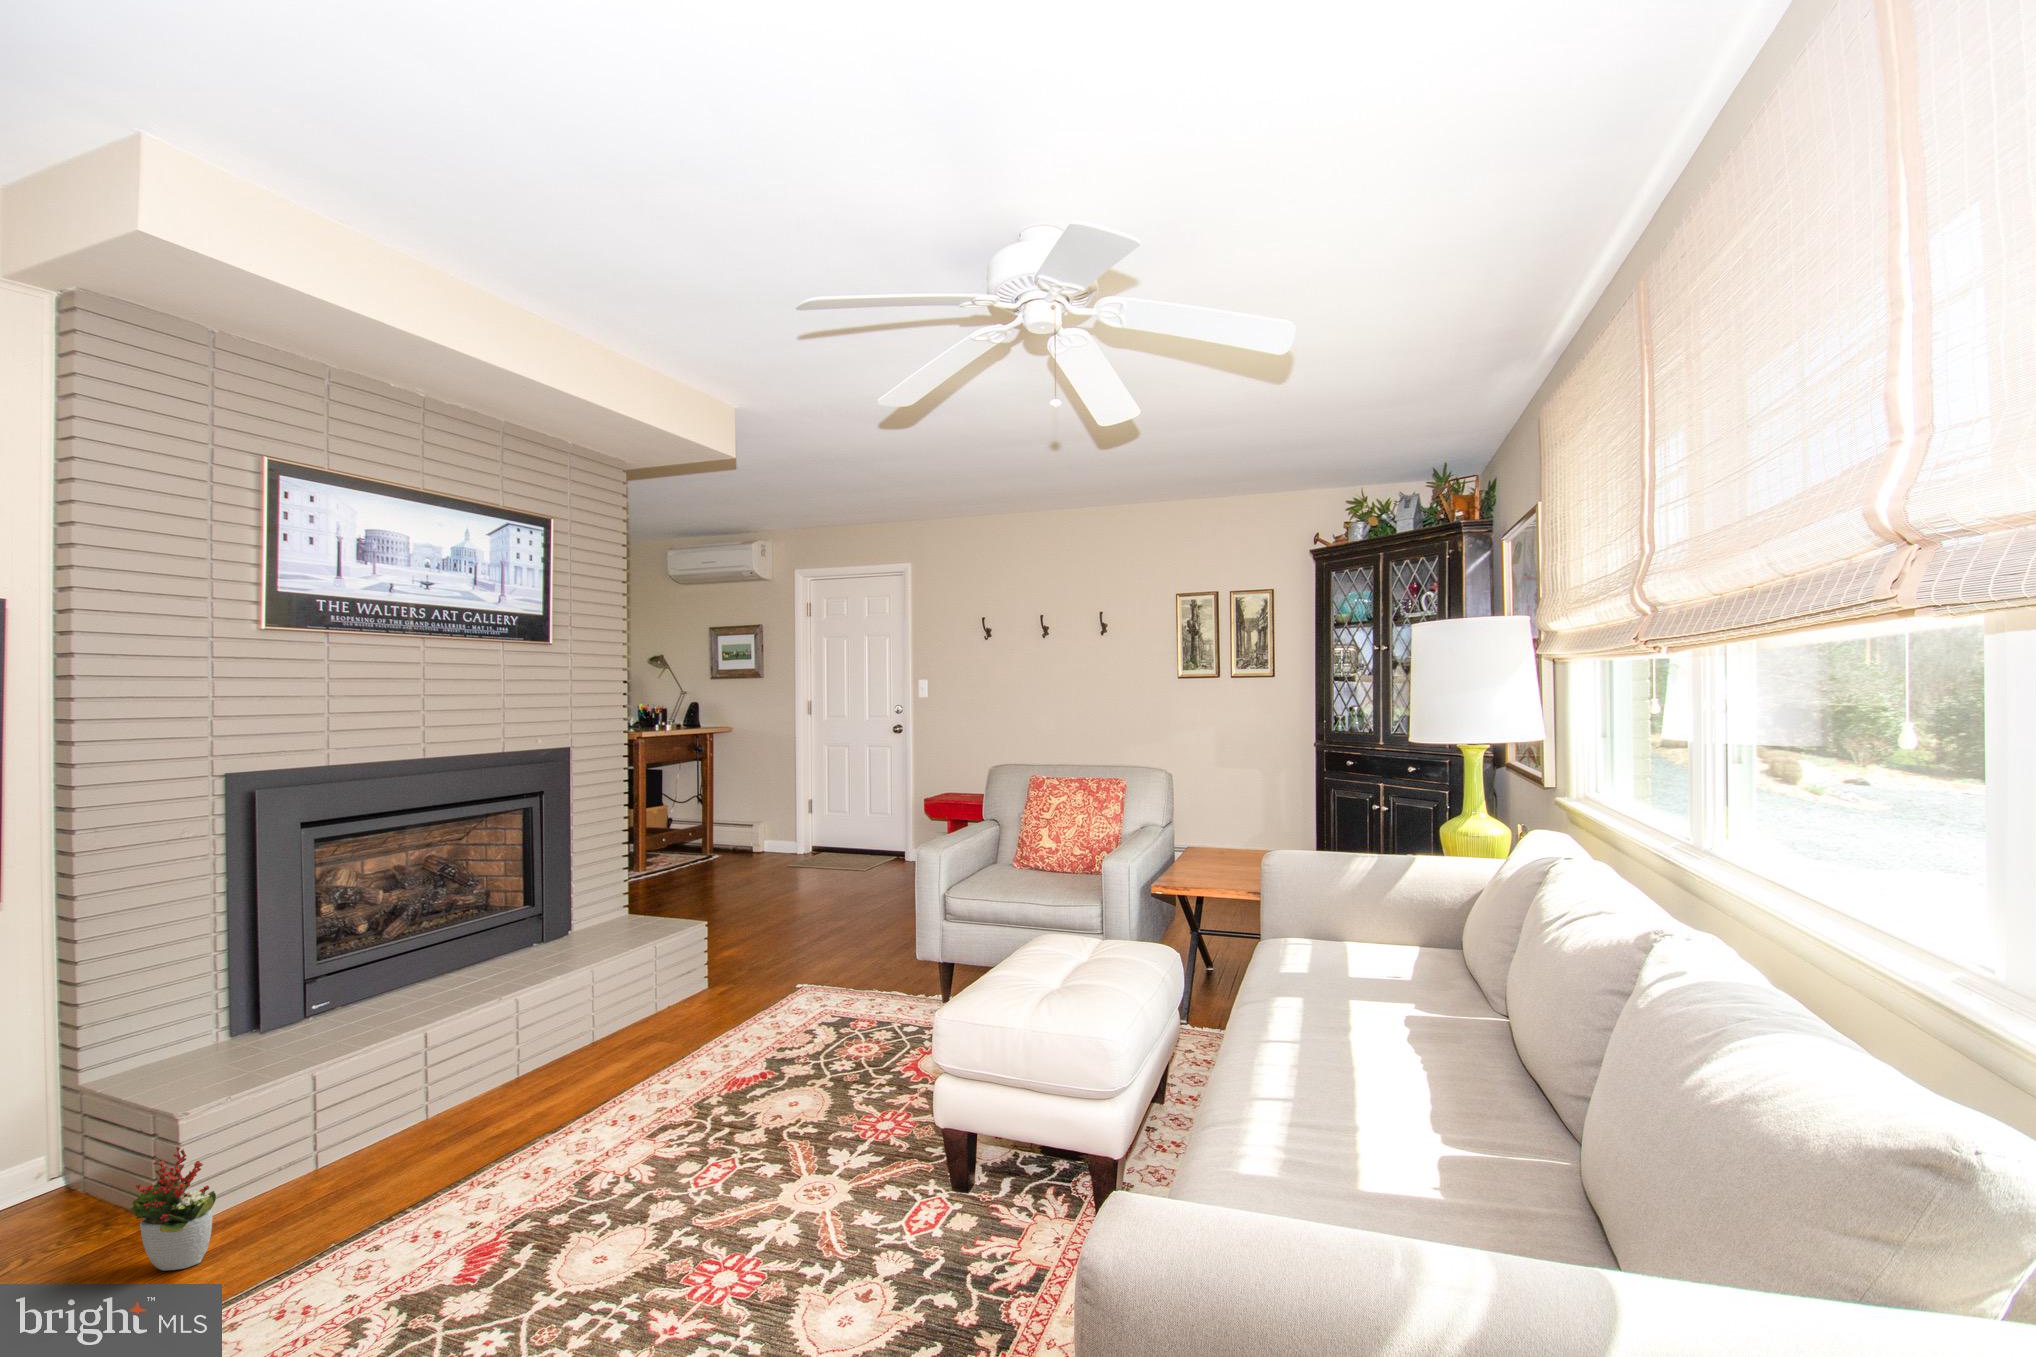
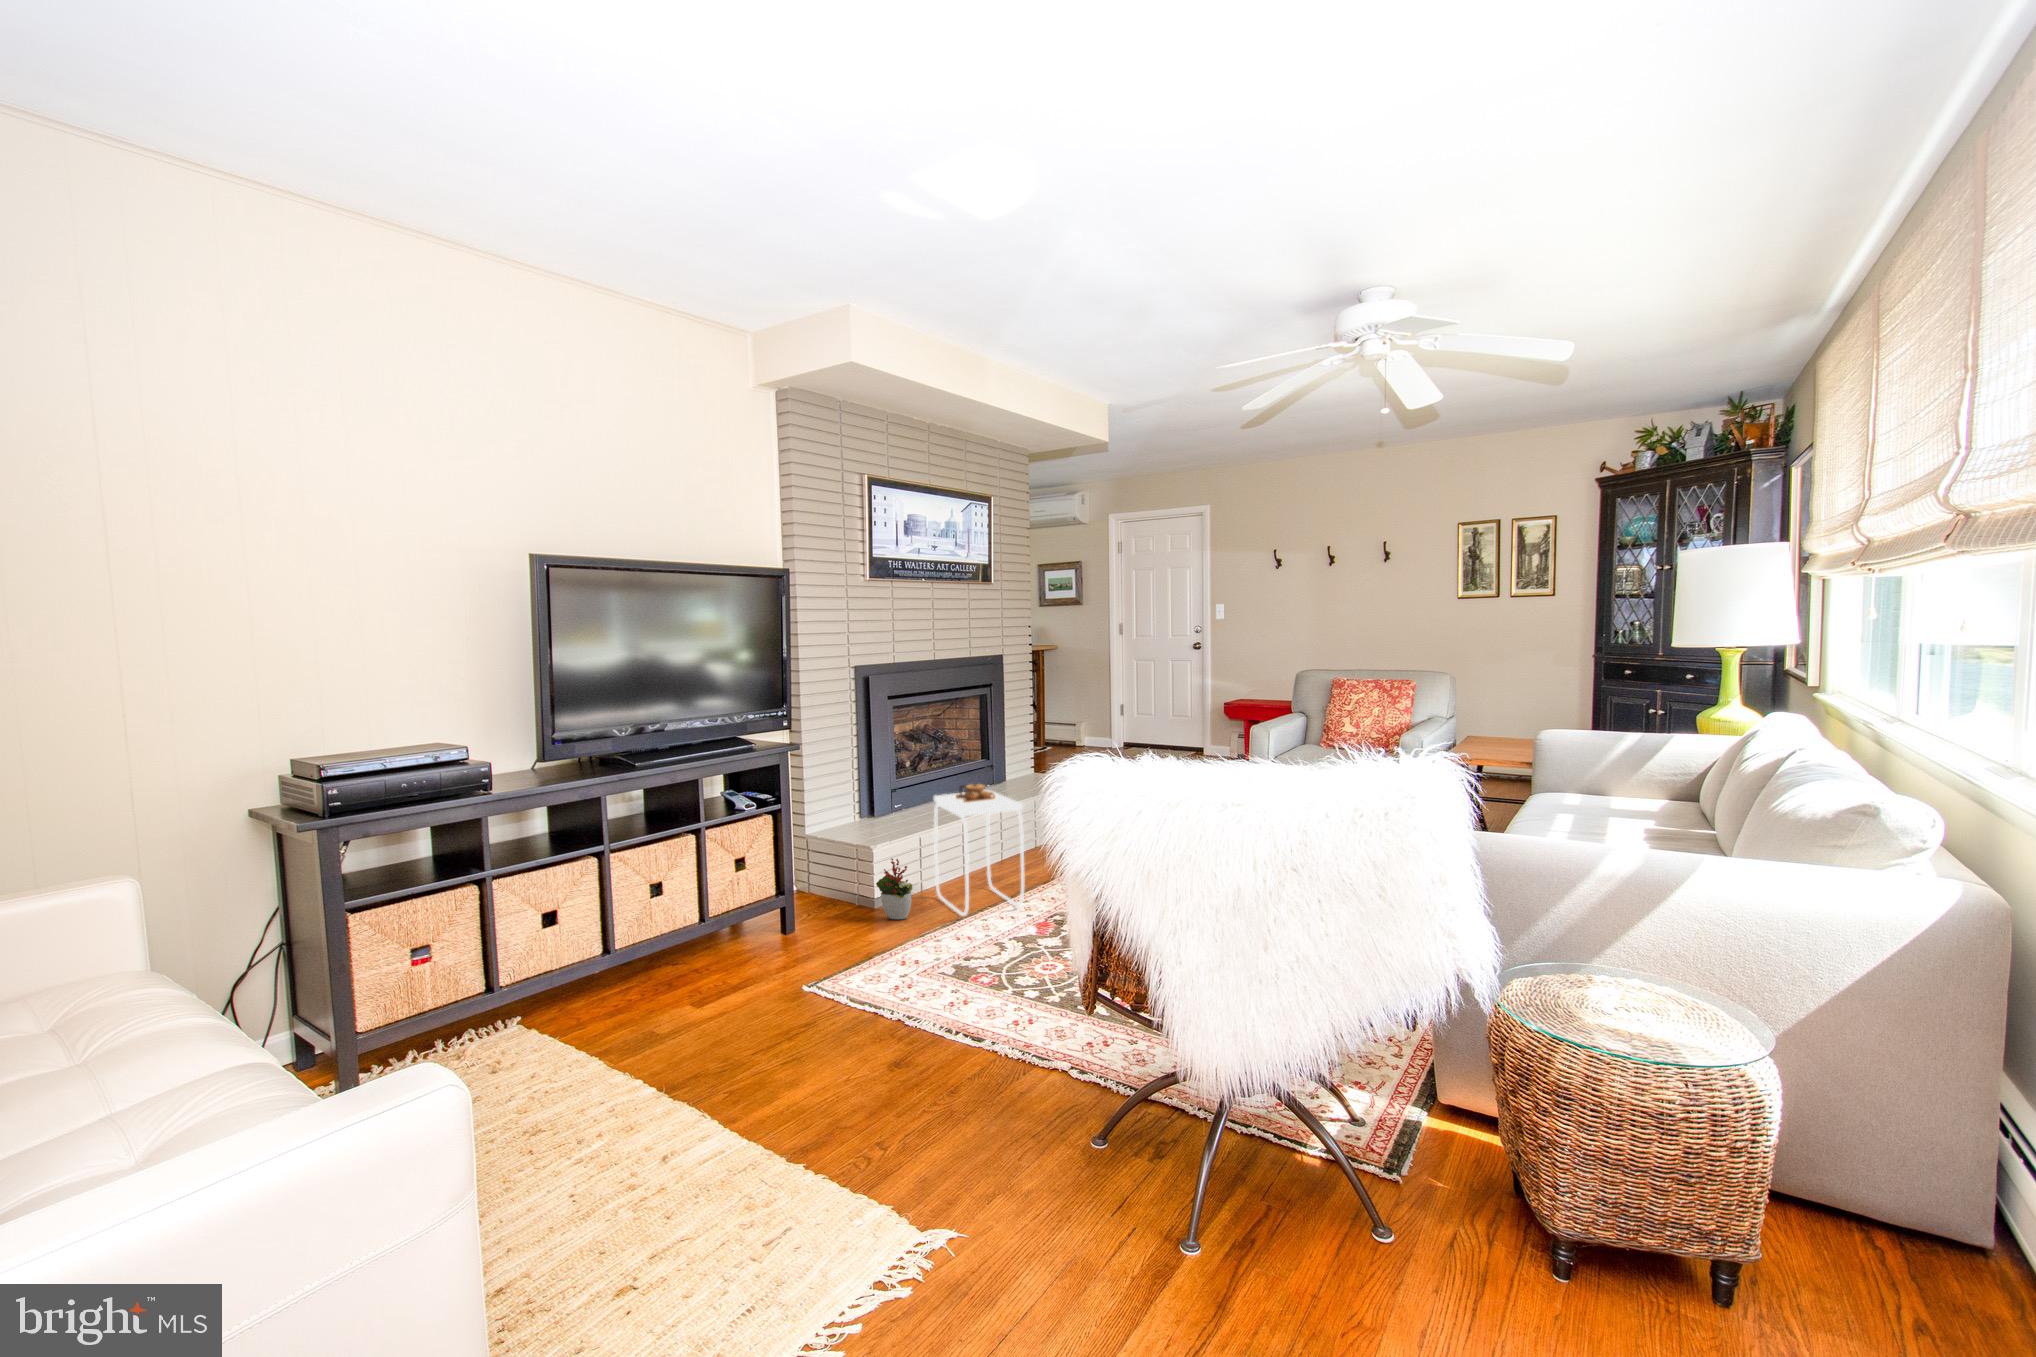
side table: none [317,980,467,1244] -> present [934,784,1024,916]

